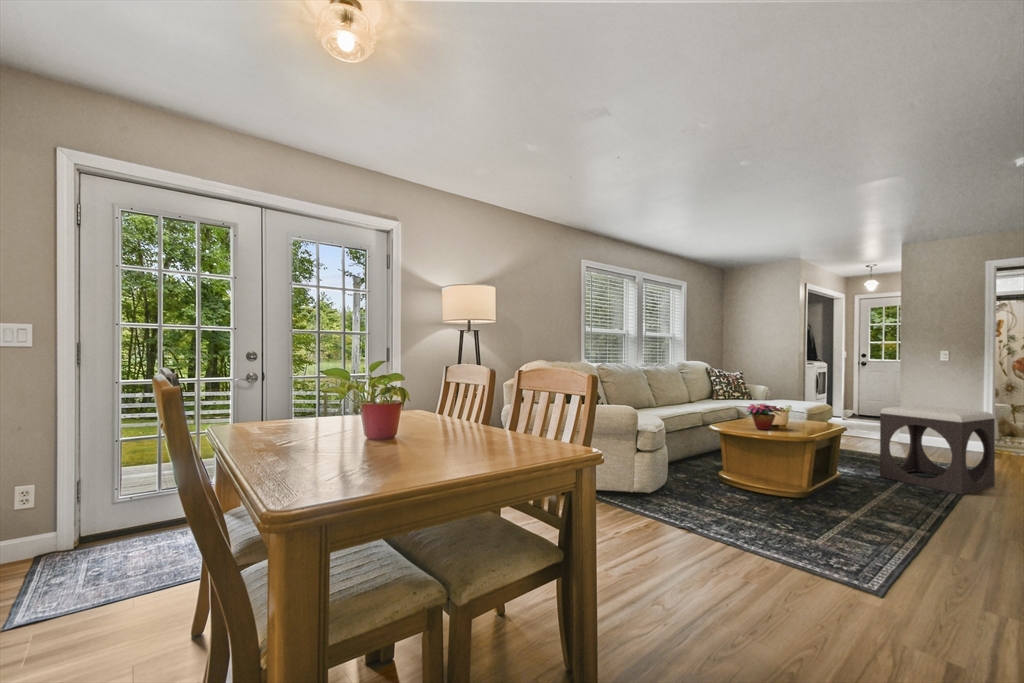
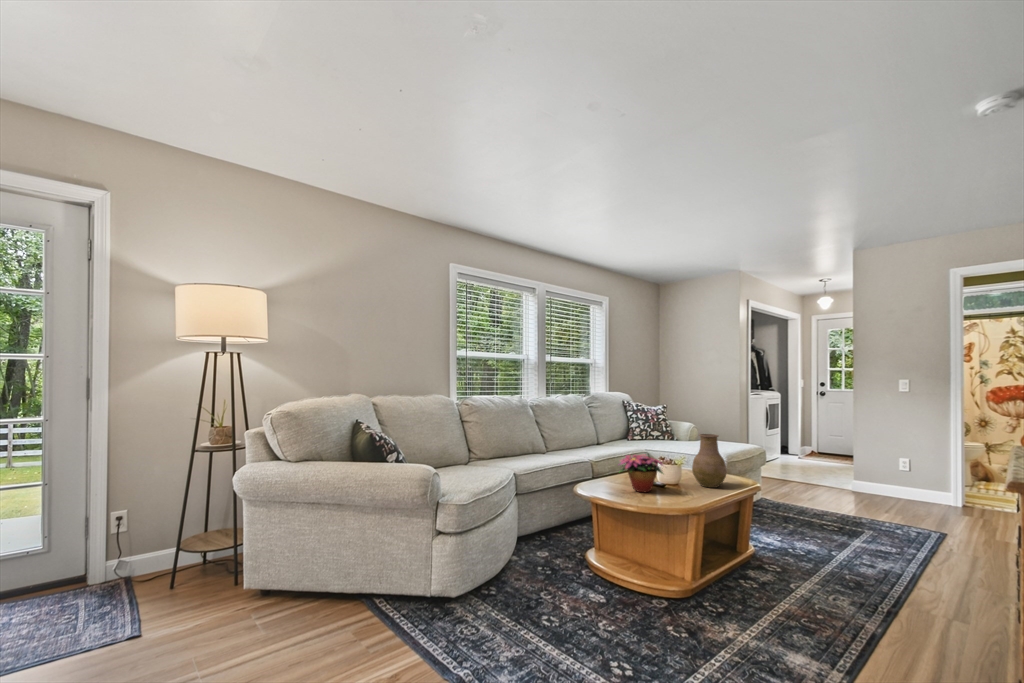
vase: none [796,390,823,428] -> present [692,434,727,488]
footstool: present [880,405,995,495] -> none [808,453,960,585]

